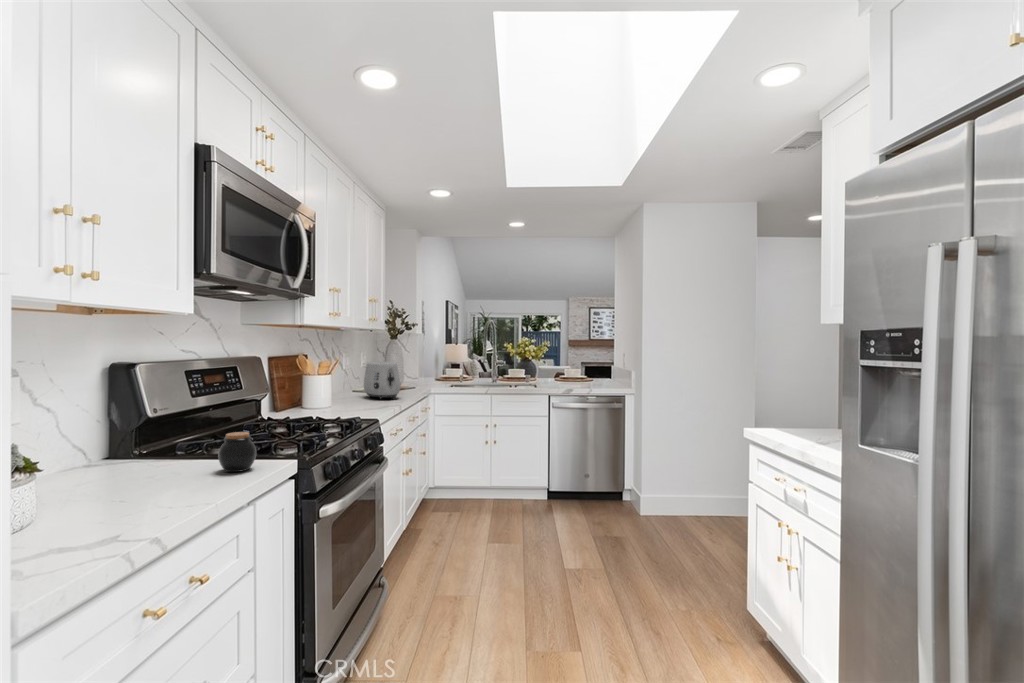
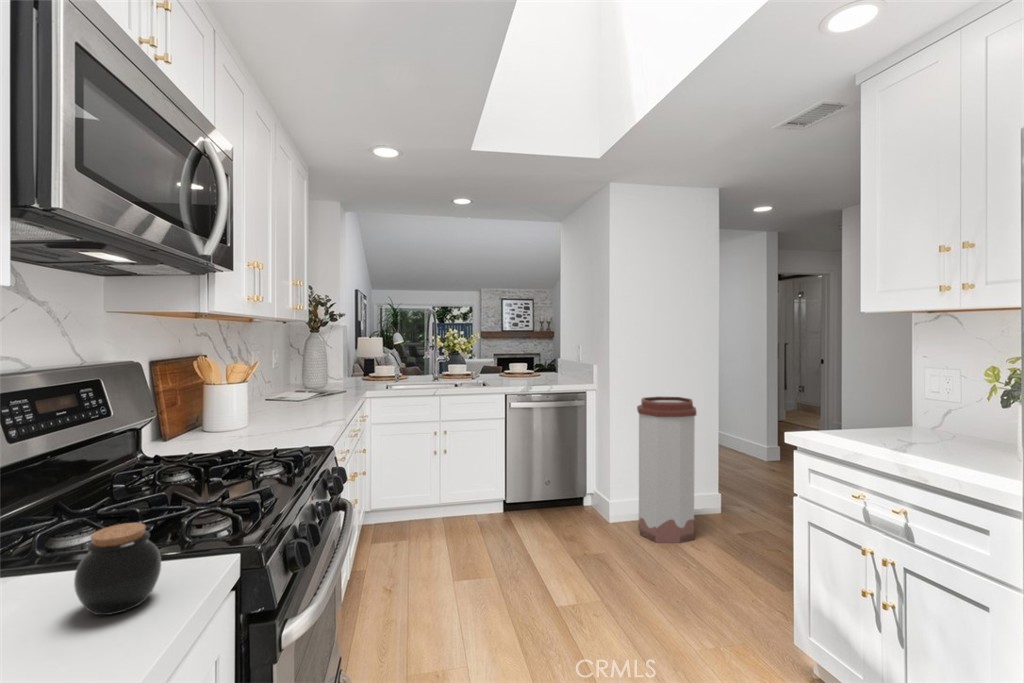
toaster: present [364,362,400,400] -> none [287,362,338,412]
trash can: none [665,400,722,535] -> present [637,397,696,543]

